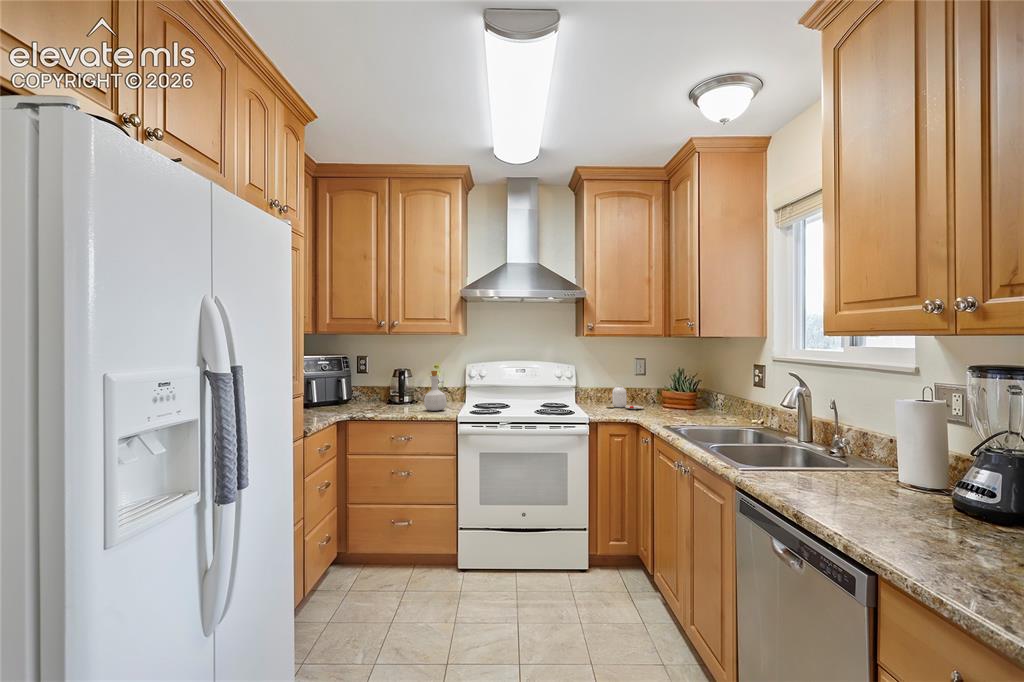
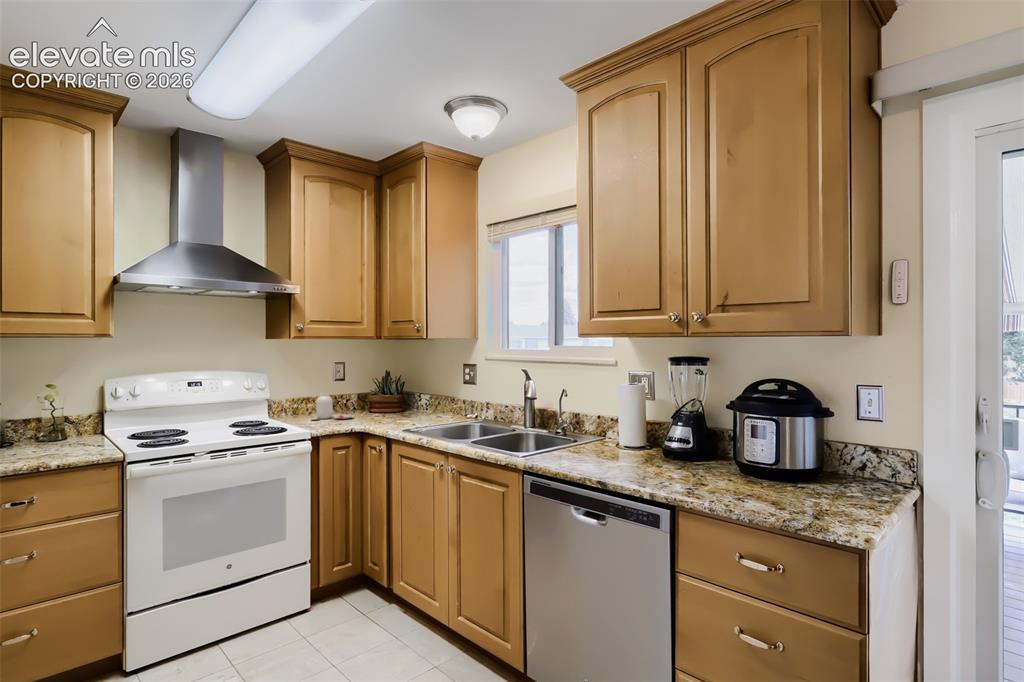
bottle: present [424,371,447,411] -> none [50,390,92,451]

